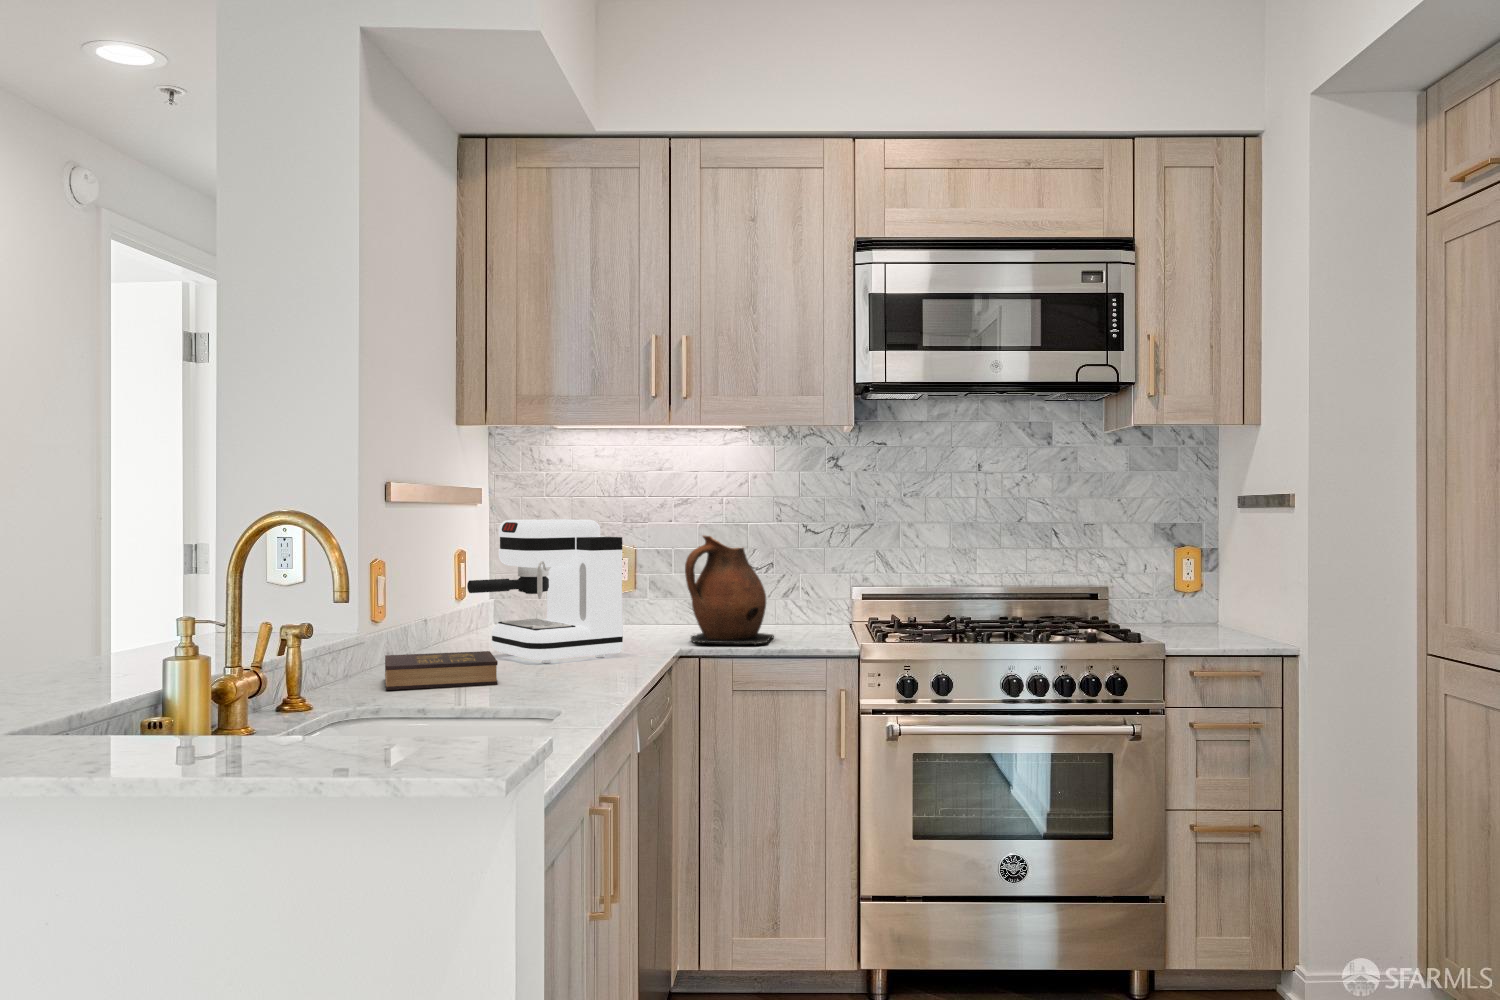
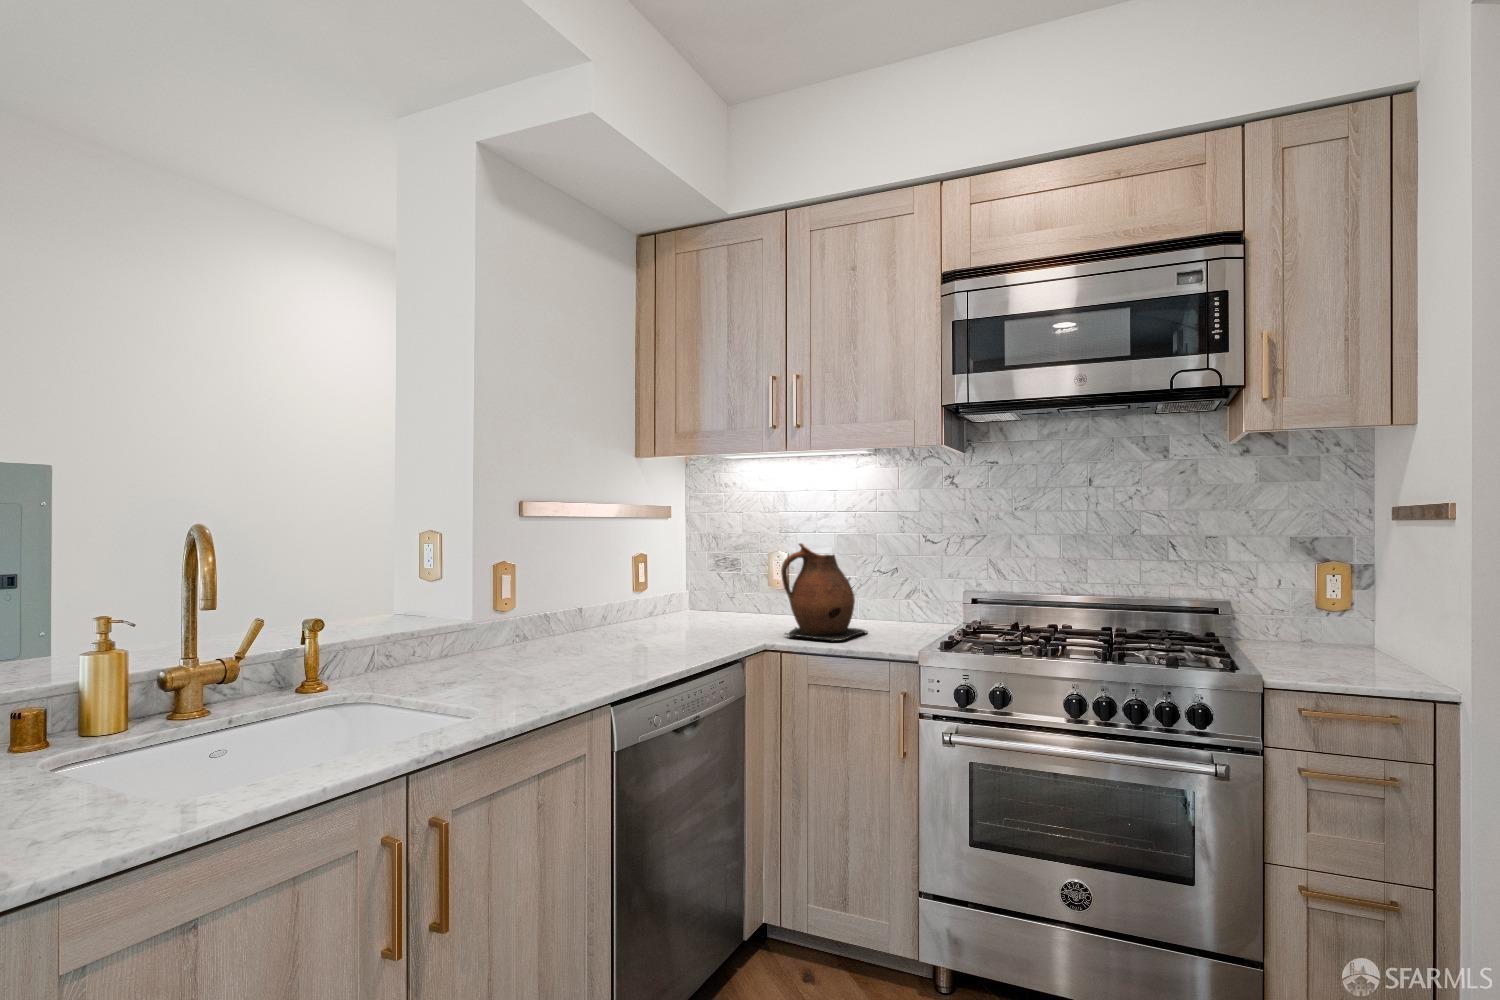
coffee maker: present [467,519,623,663] -> none [592,529,707,647]
hardback book: present [385,651,498,690] -> none [471,635,578,667]

